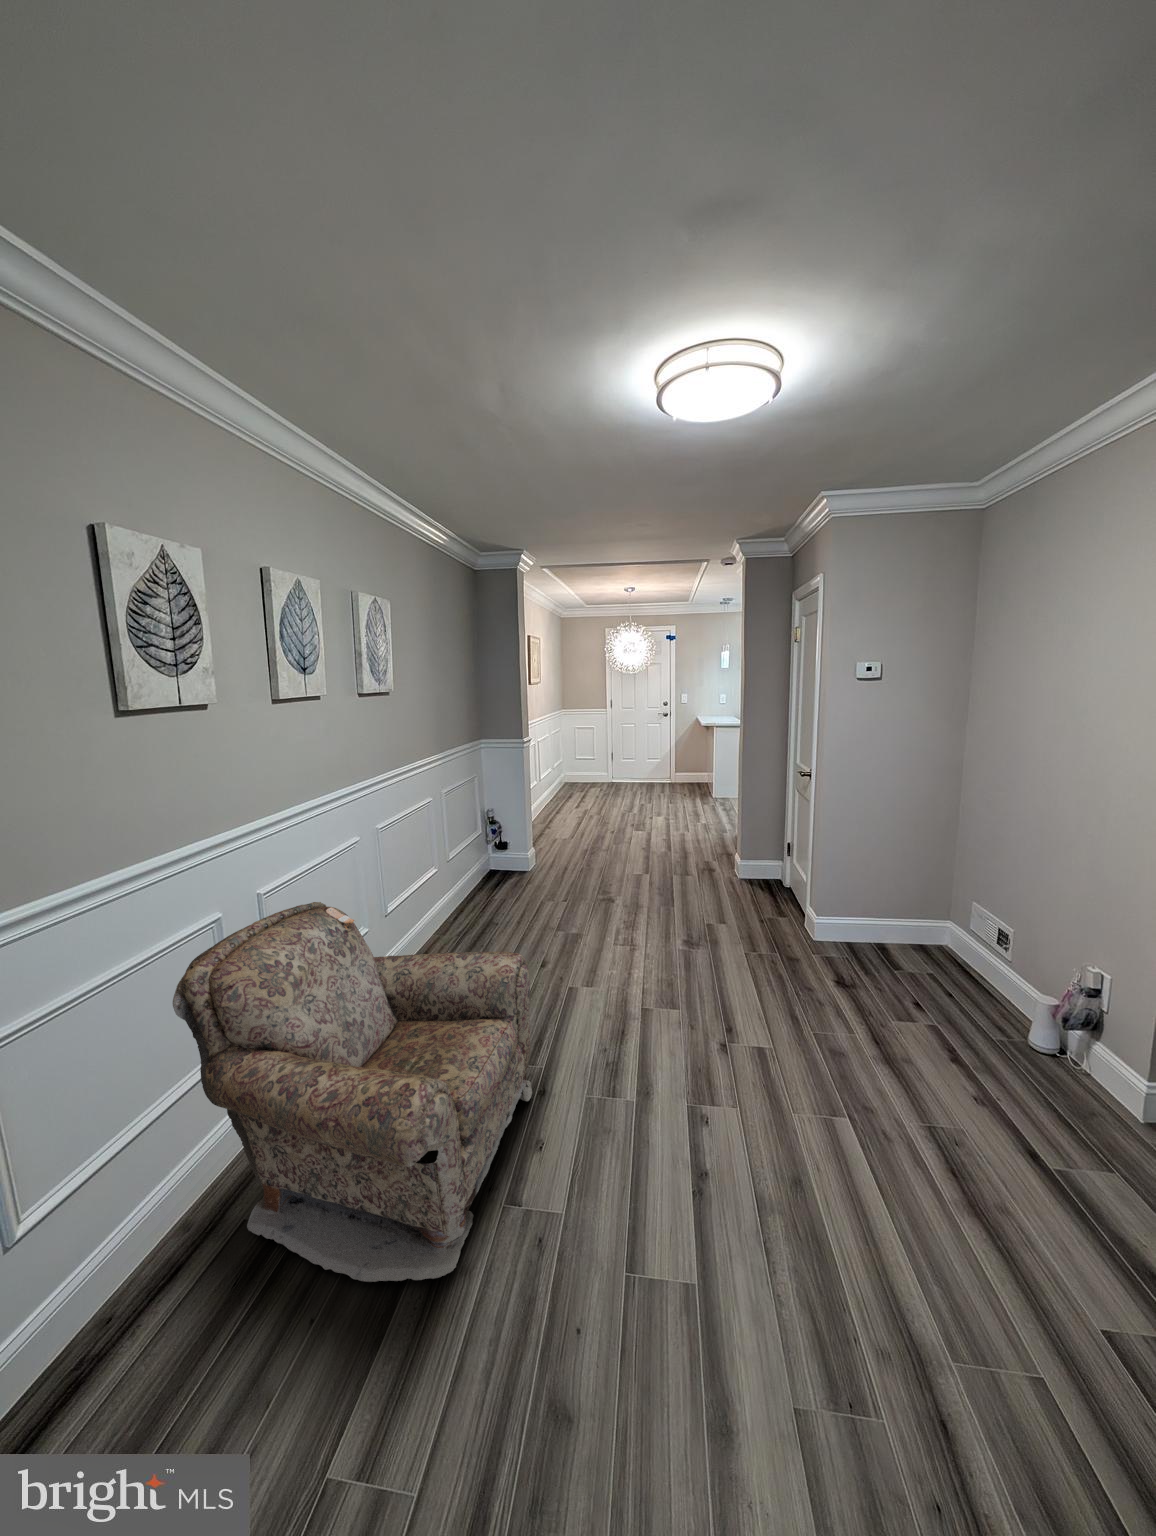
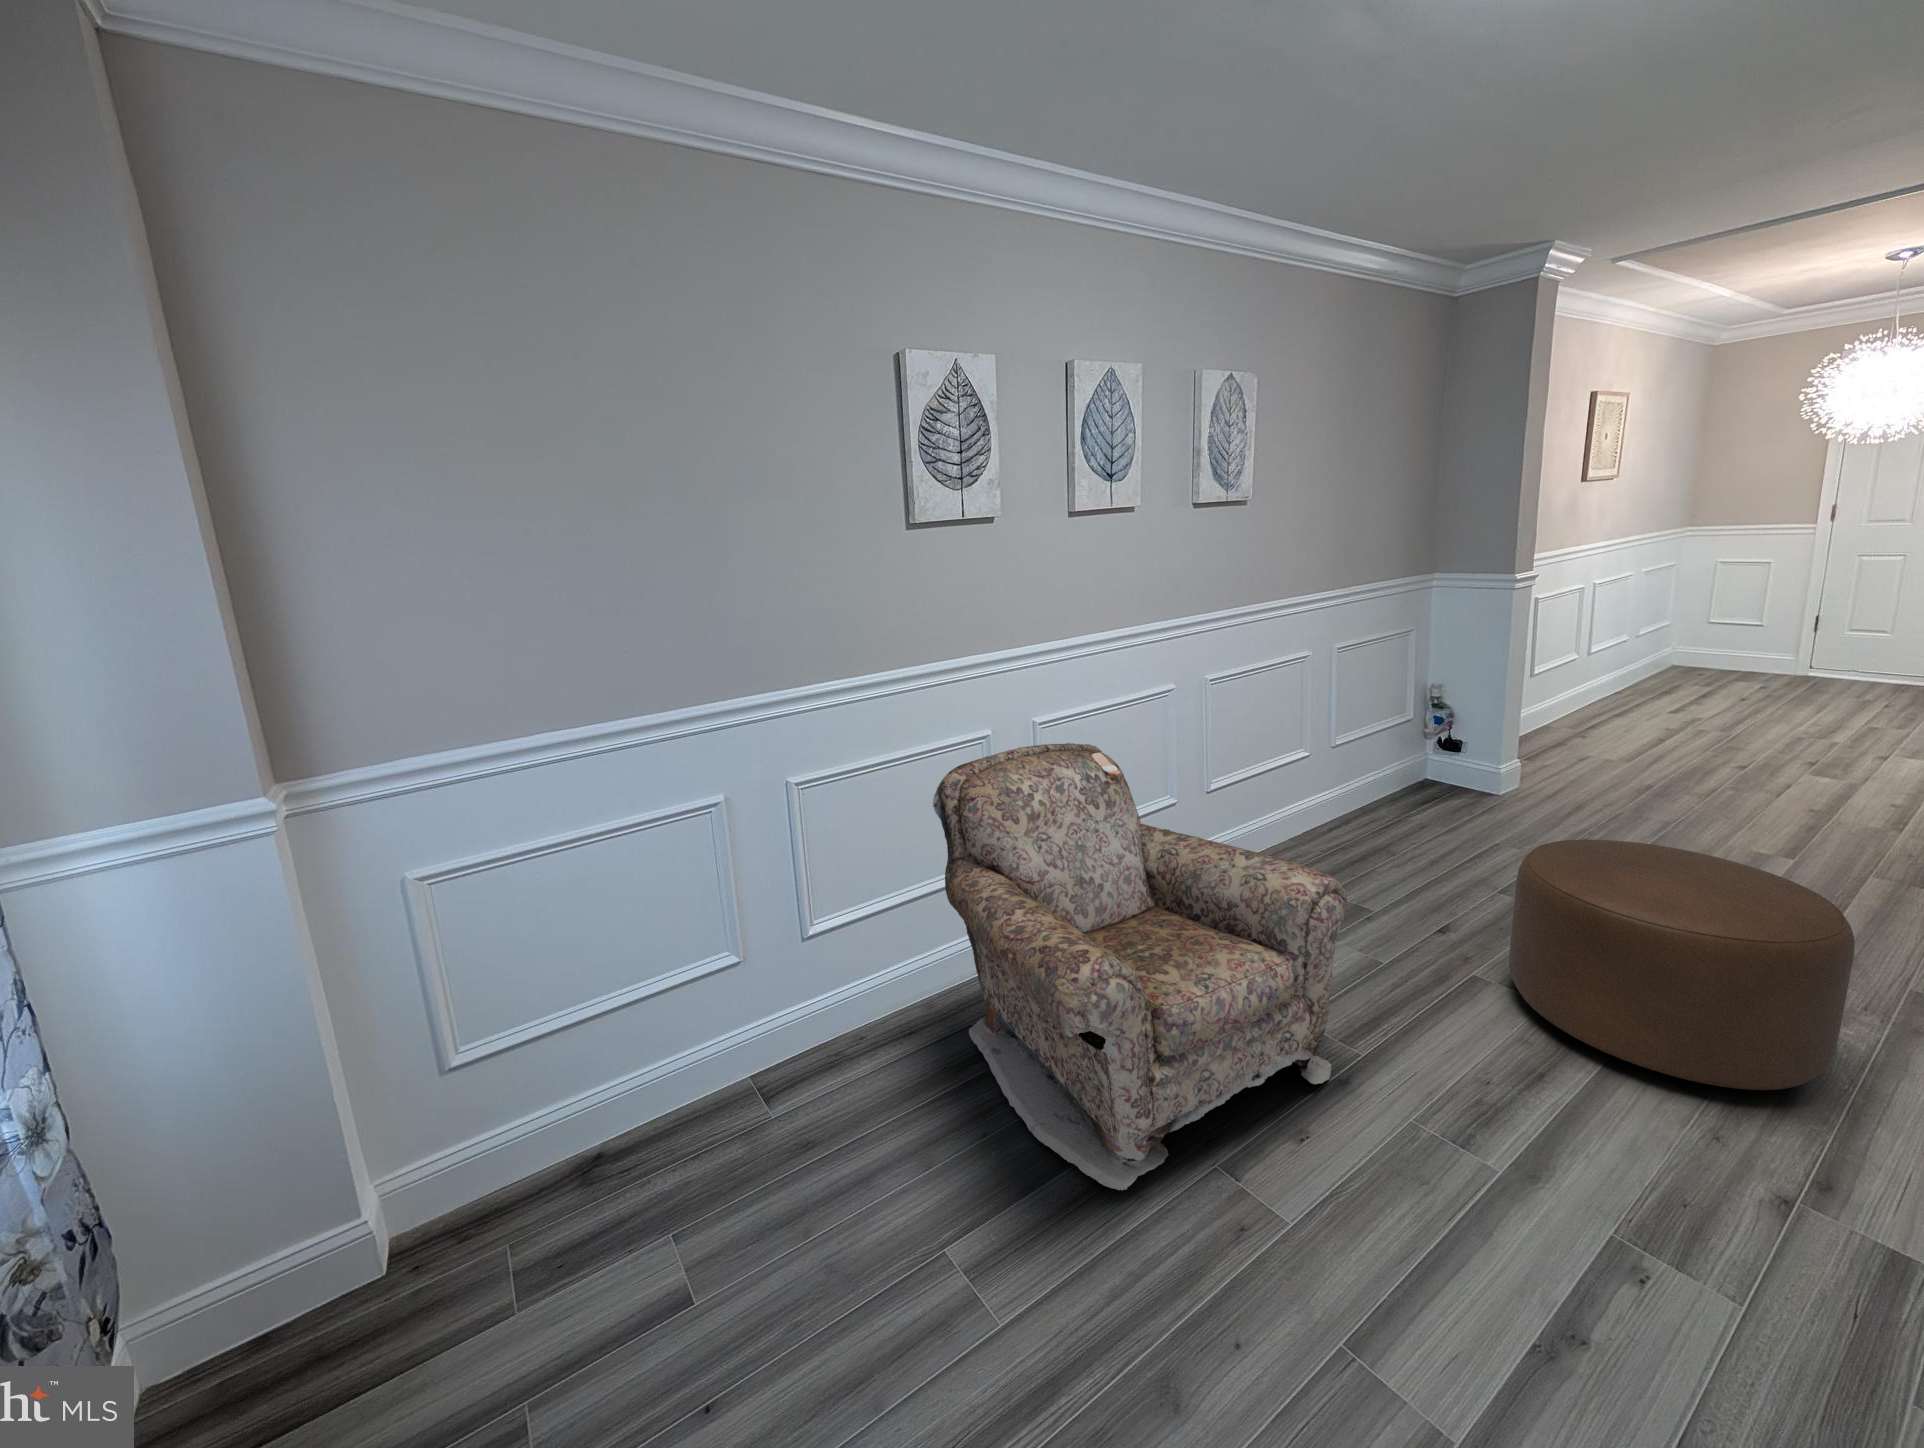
ottoman: none [580,883,702,1003] -> present [1509,840,1855,1090]

